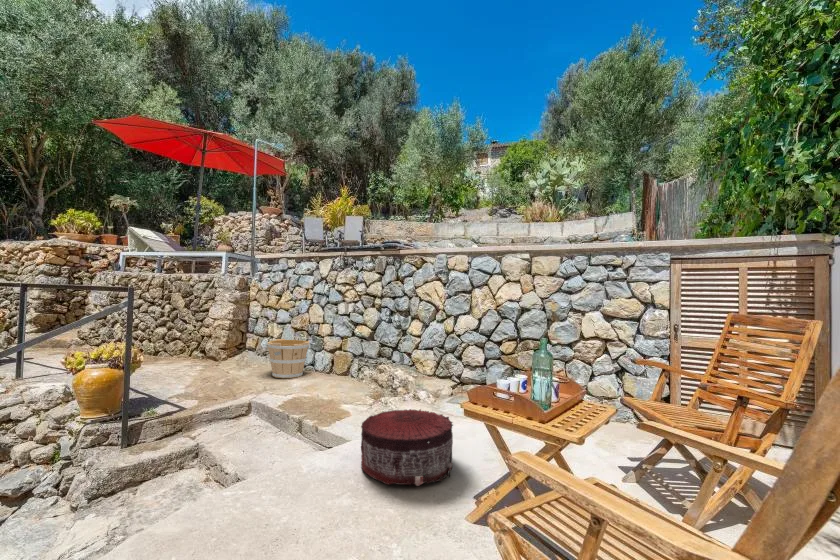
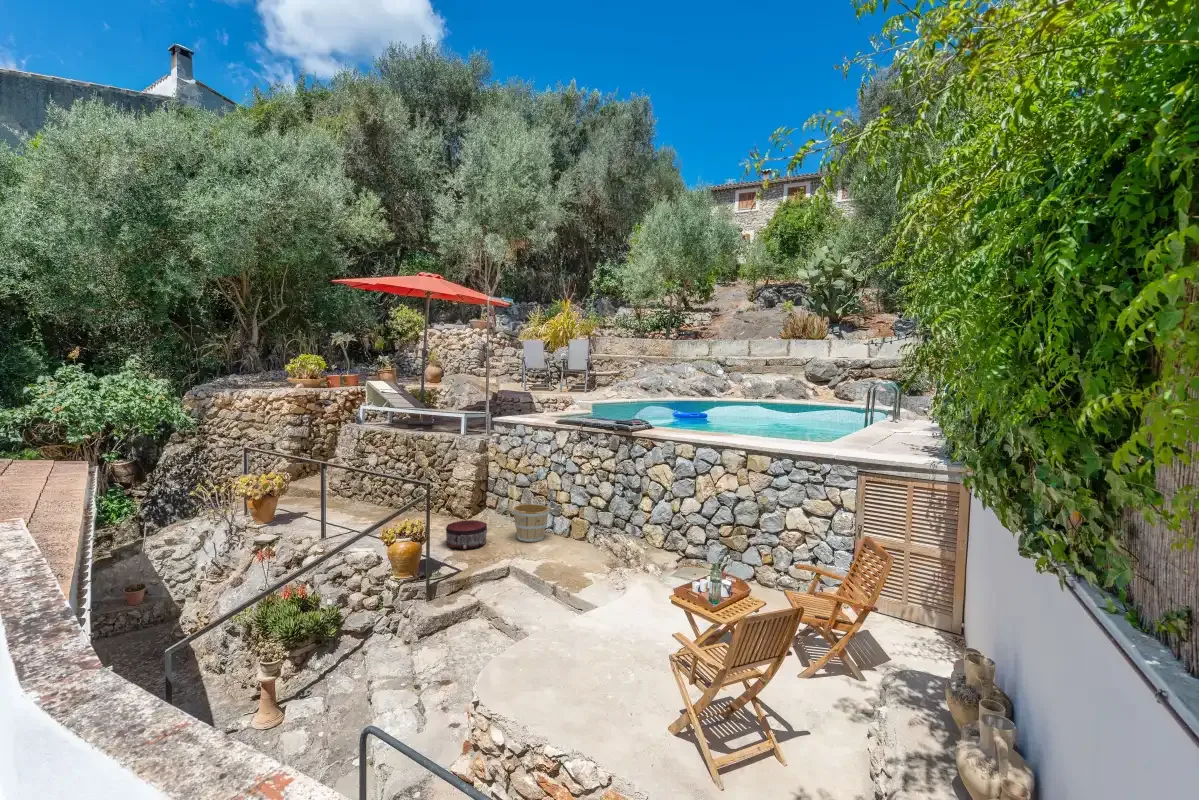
pouf: present [361,409,453,486] -> present [446,520,487,549]

